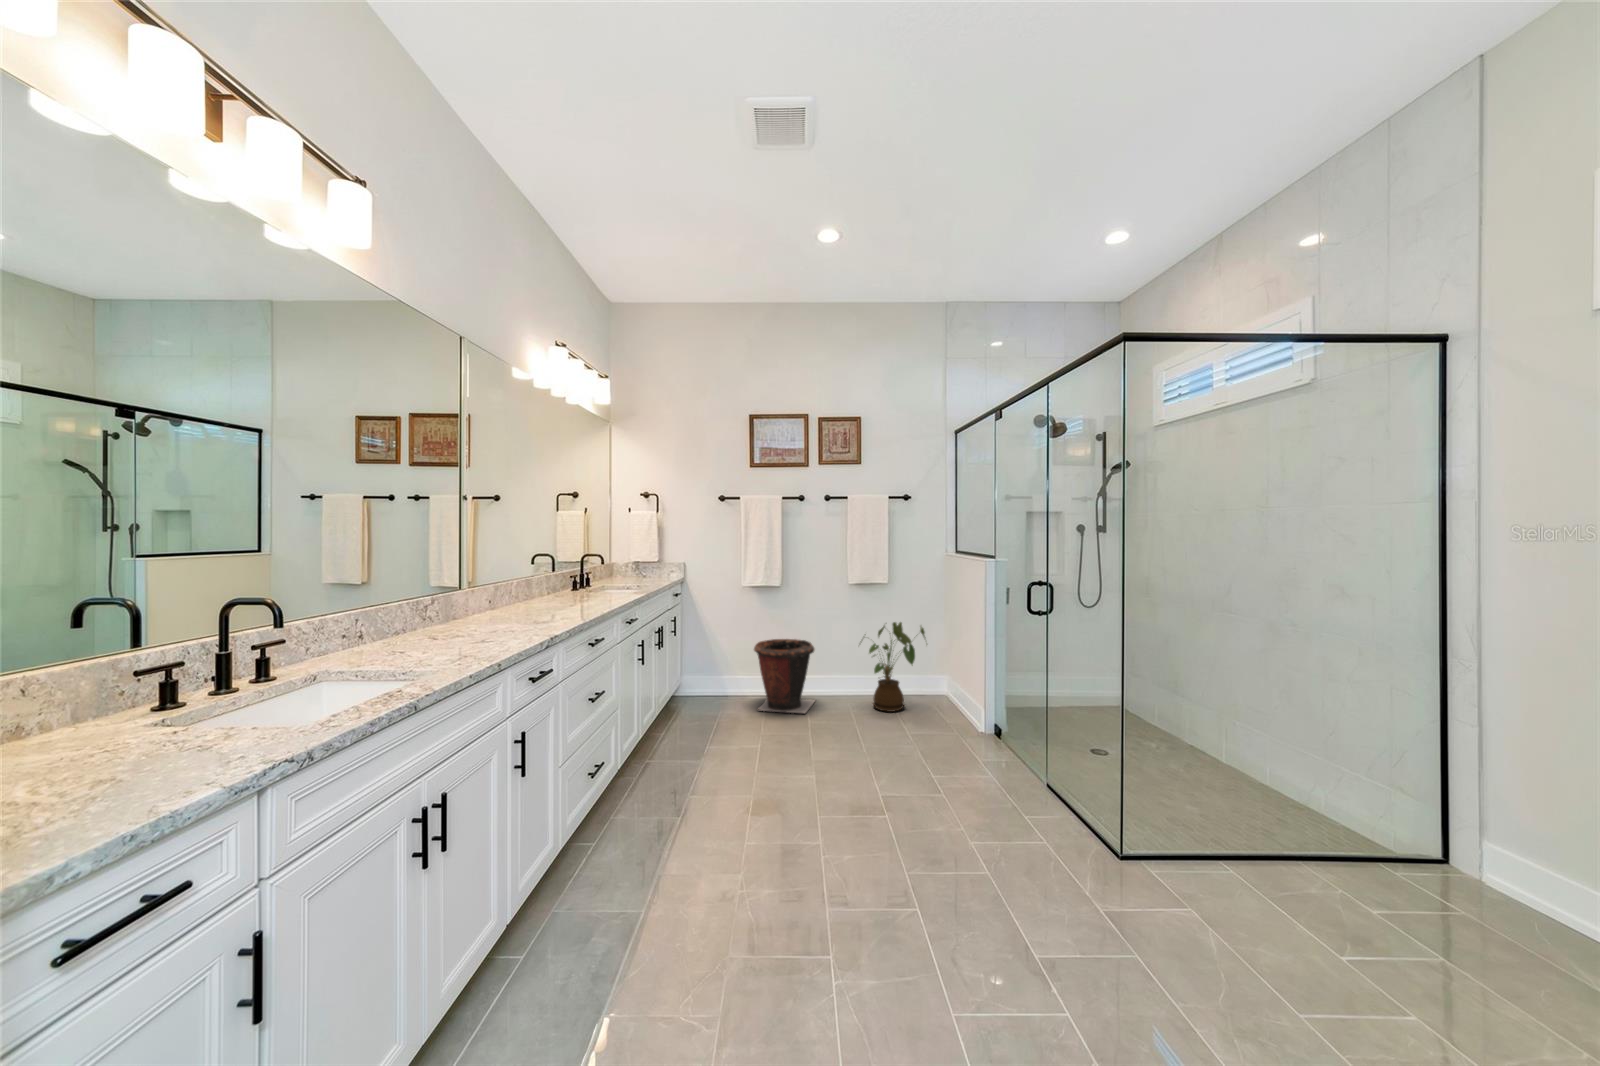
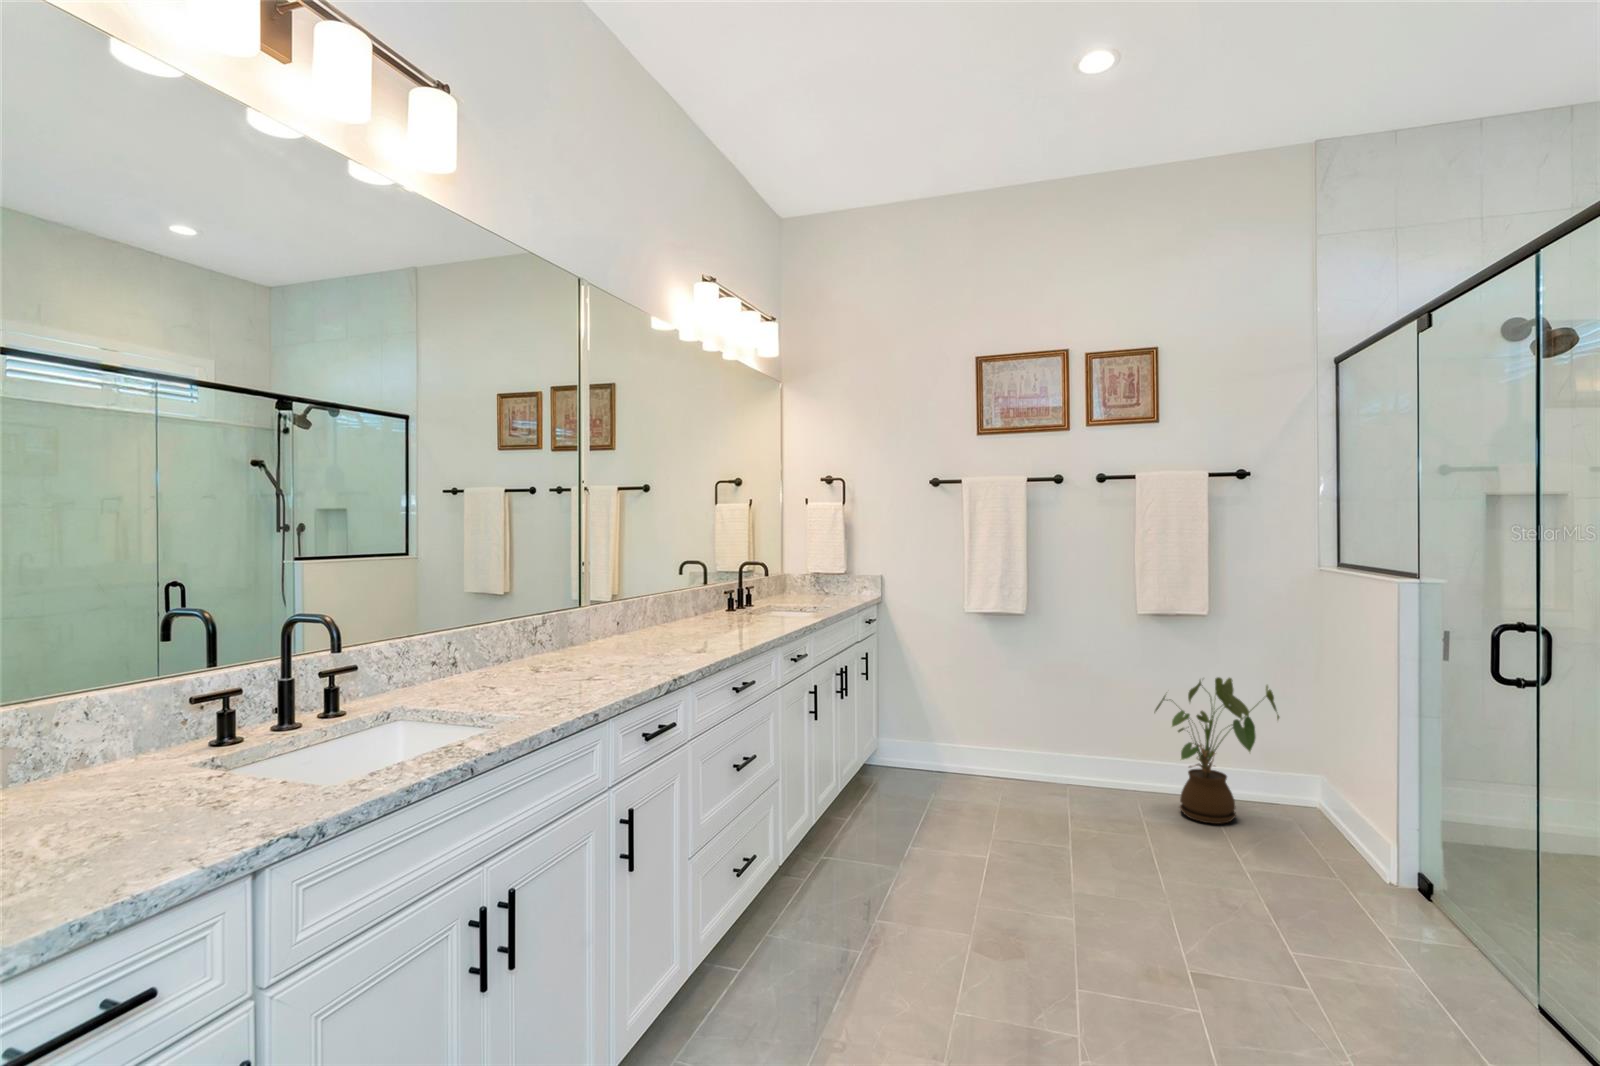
waste bin: present [754,639,815,713] -> none [984,693,1084,811]

